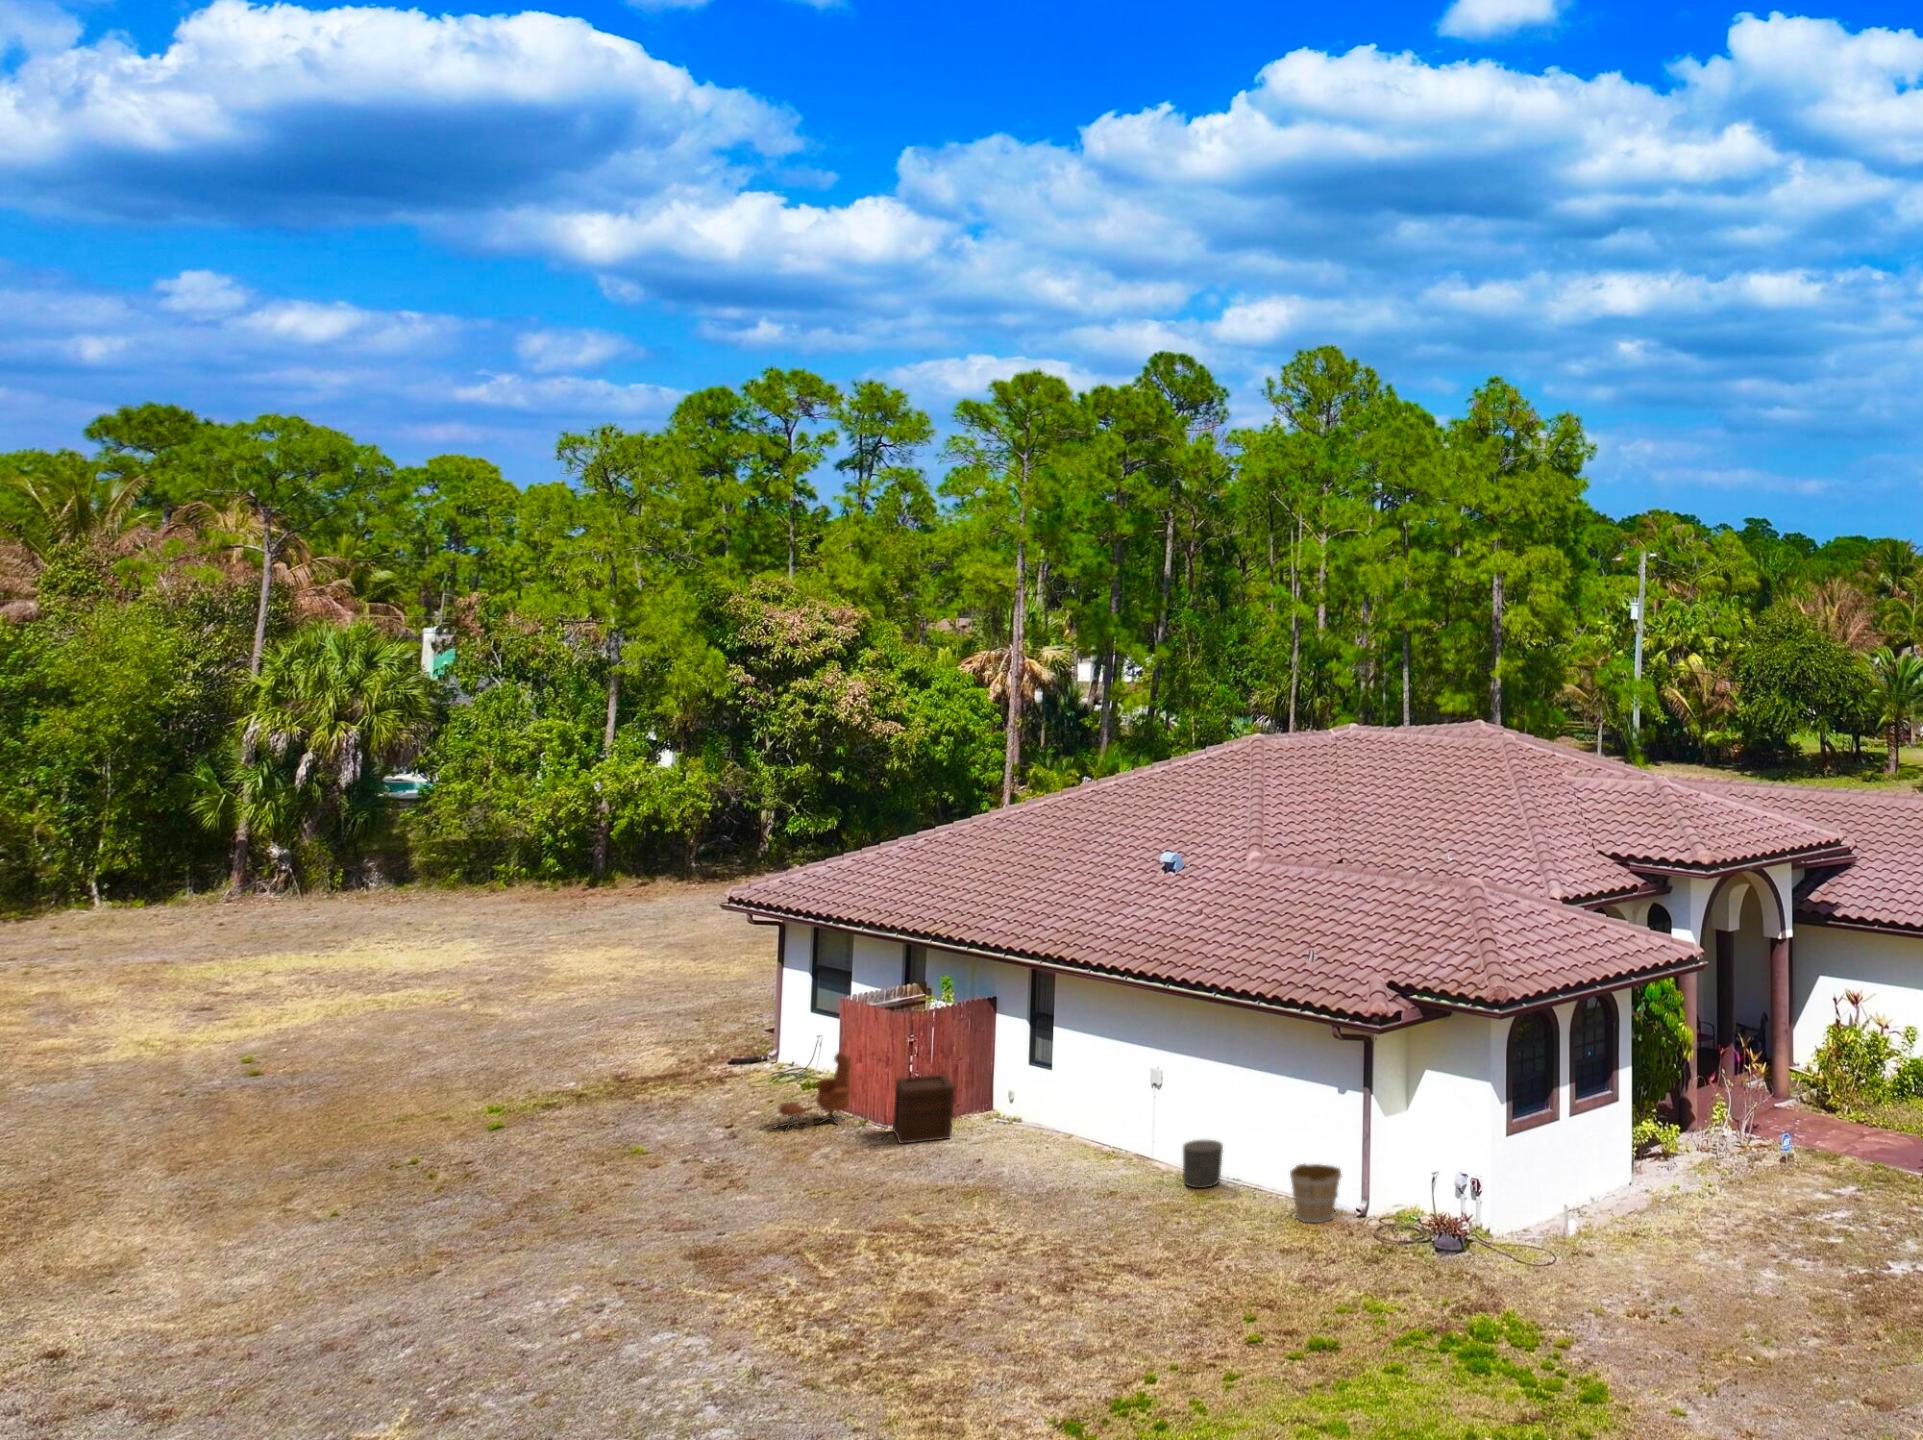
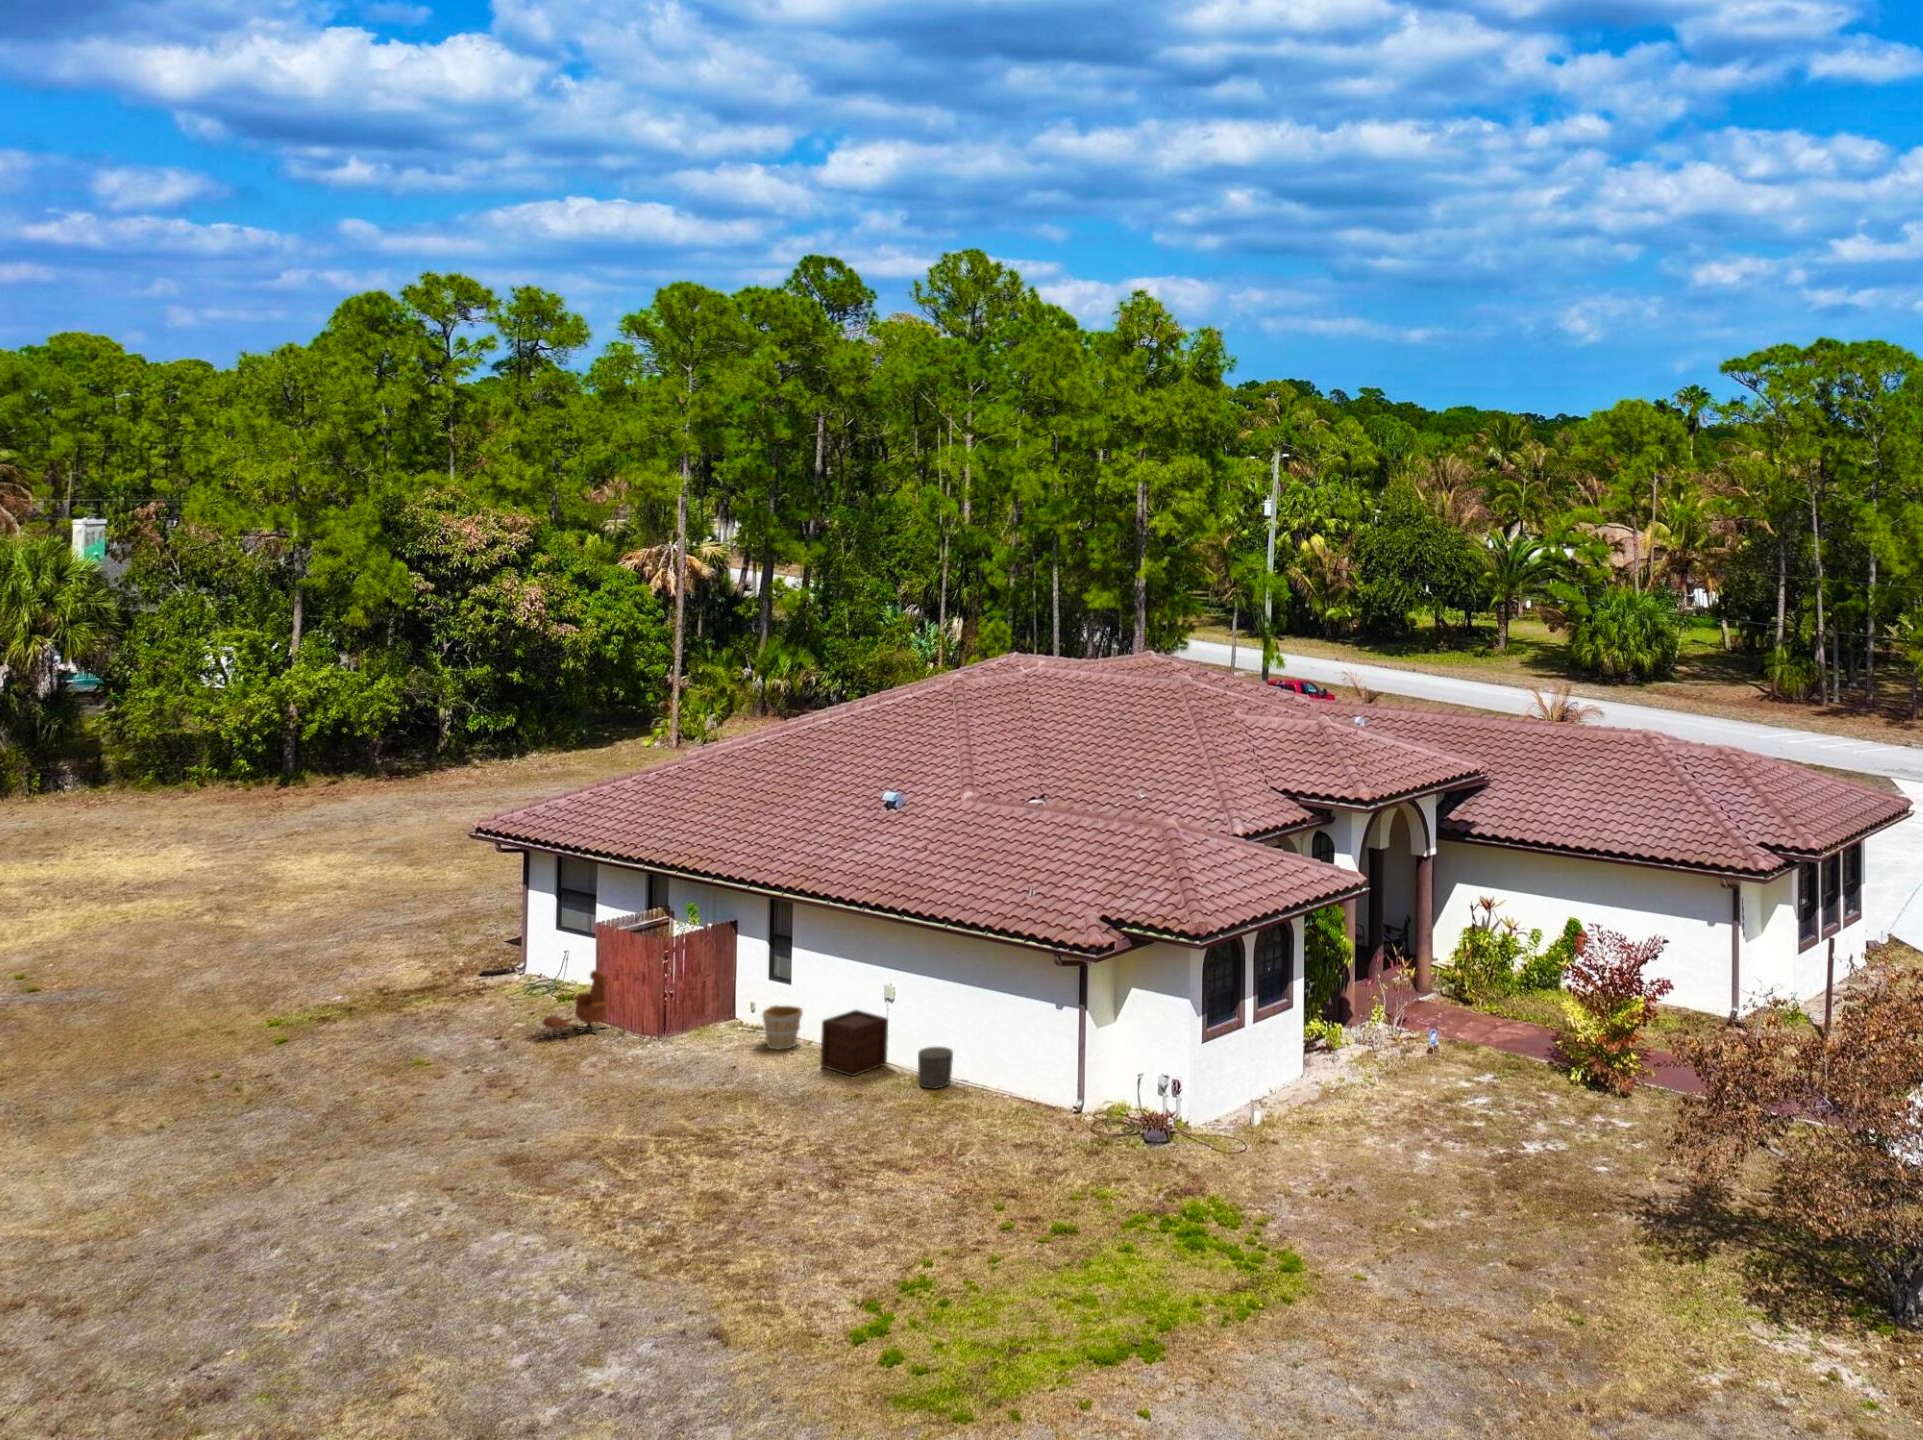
wooden crate: present [893,1075,954,1144] -> present [820,1010,888,1076]
wooden bucket: present [1290,1164,1342,1223] -> present [763,1005,803,1050]

